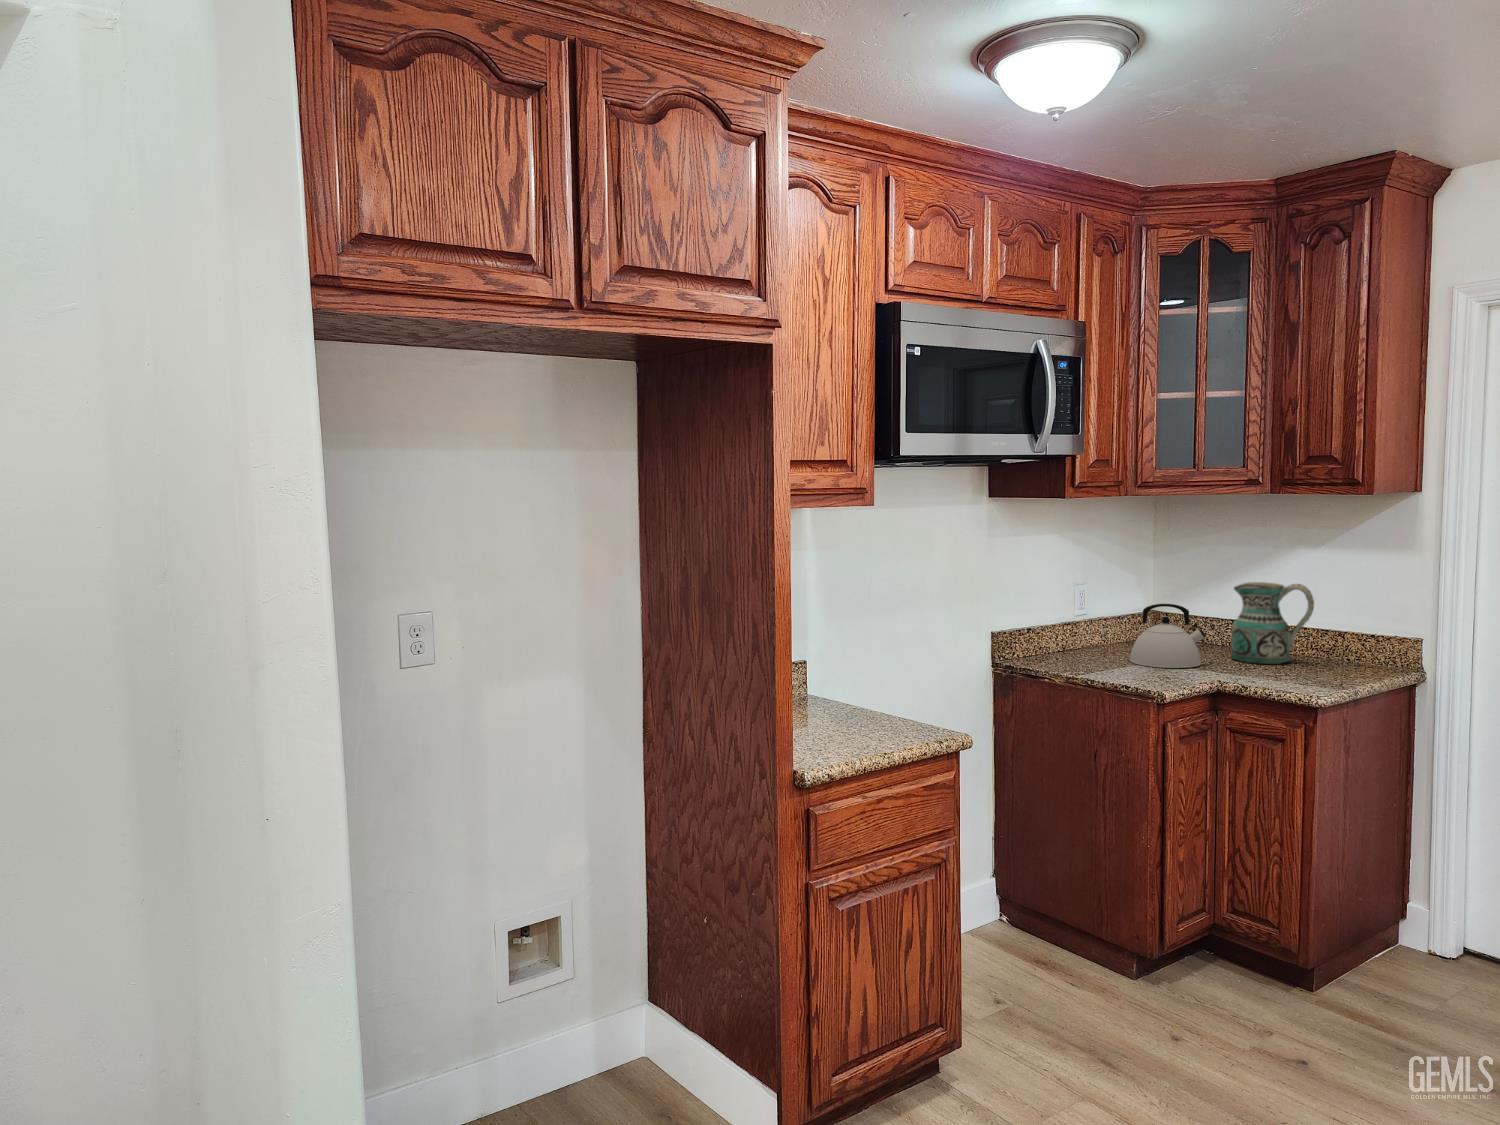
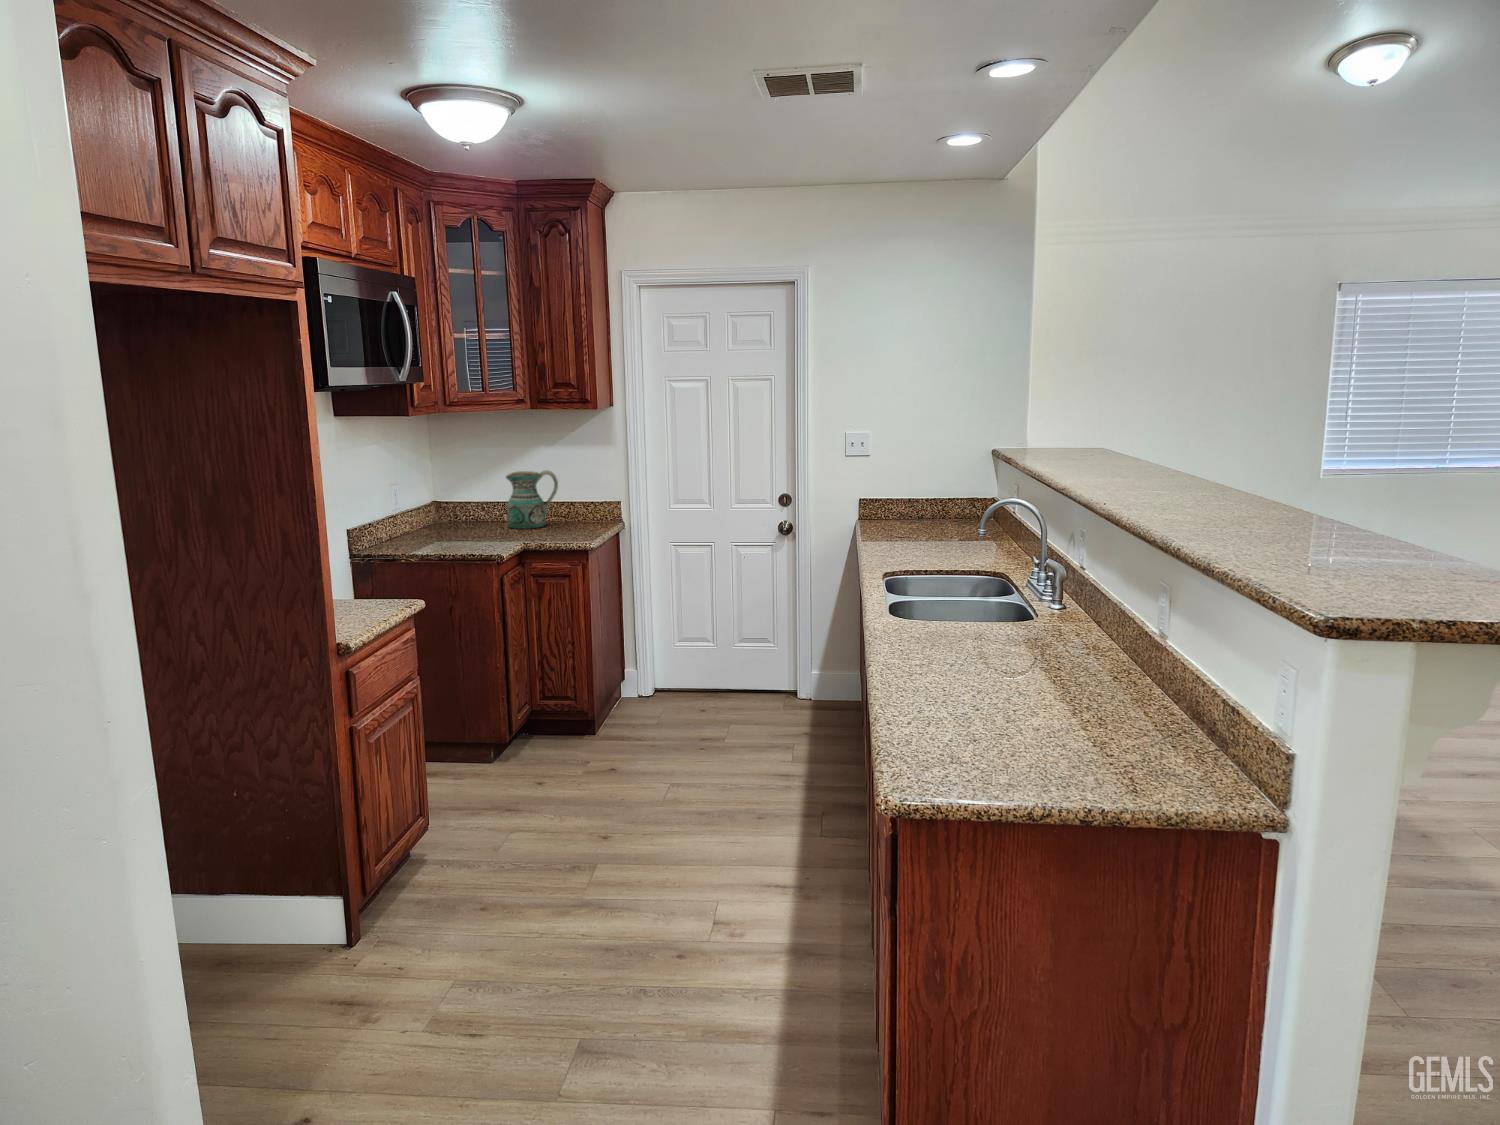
kettle: present [1130,604,1205,668] -> none [448,493,499,540]

